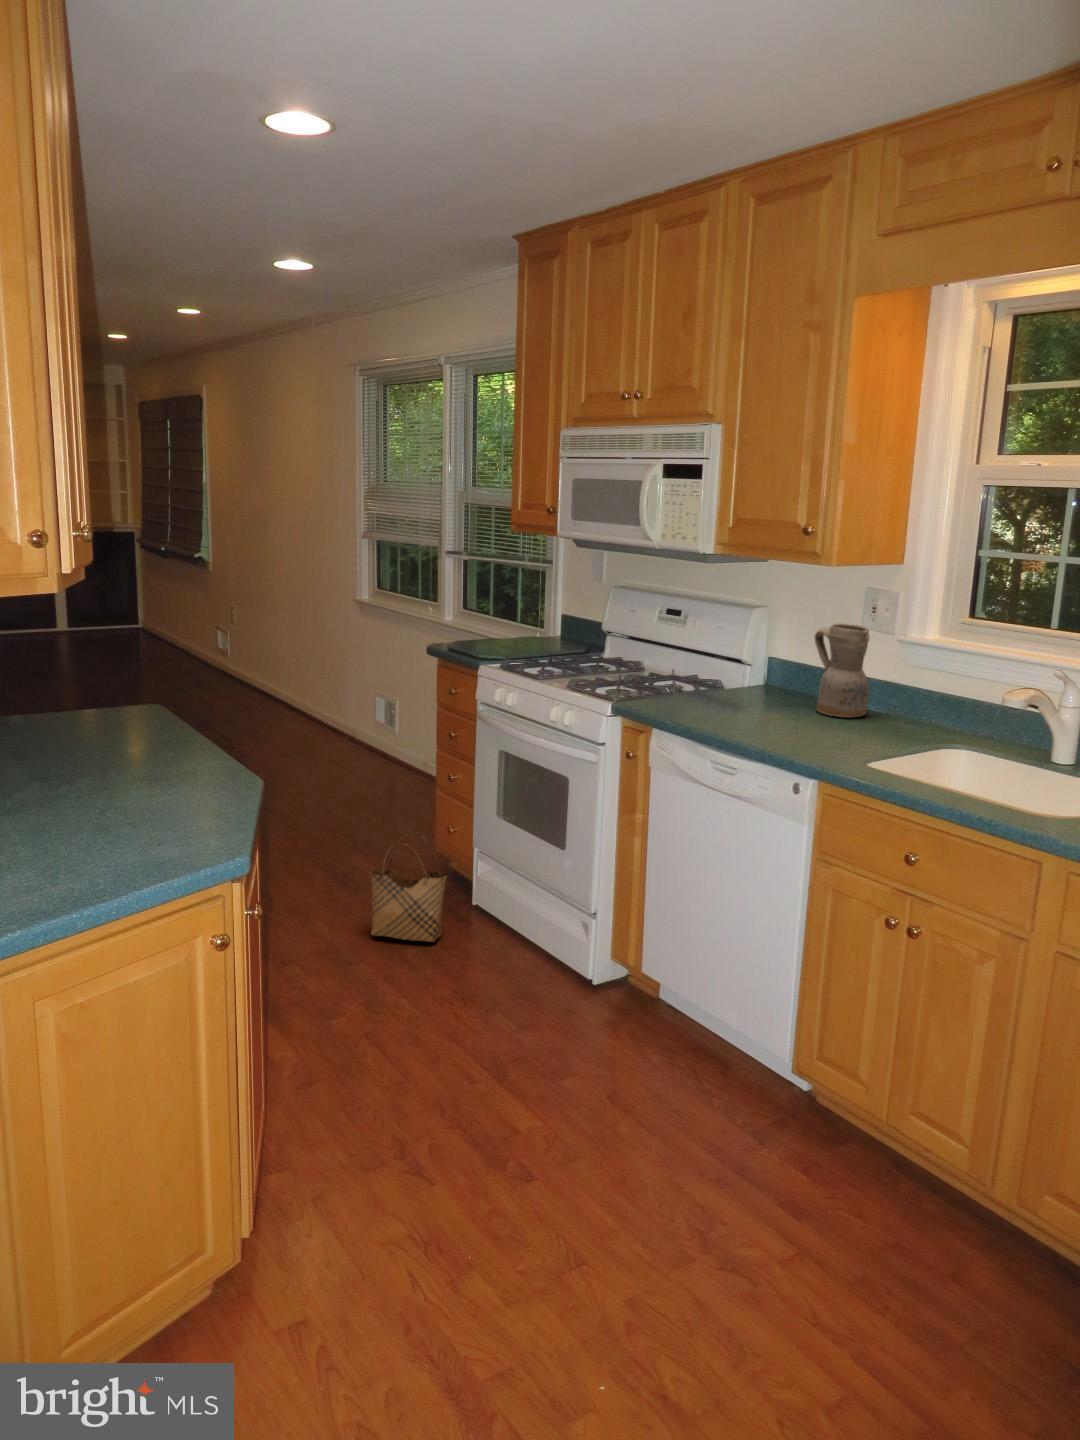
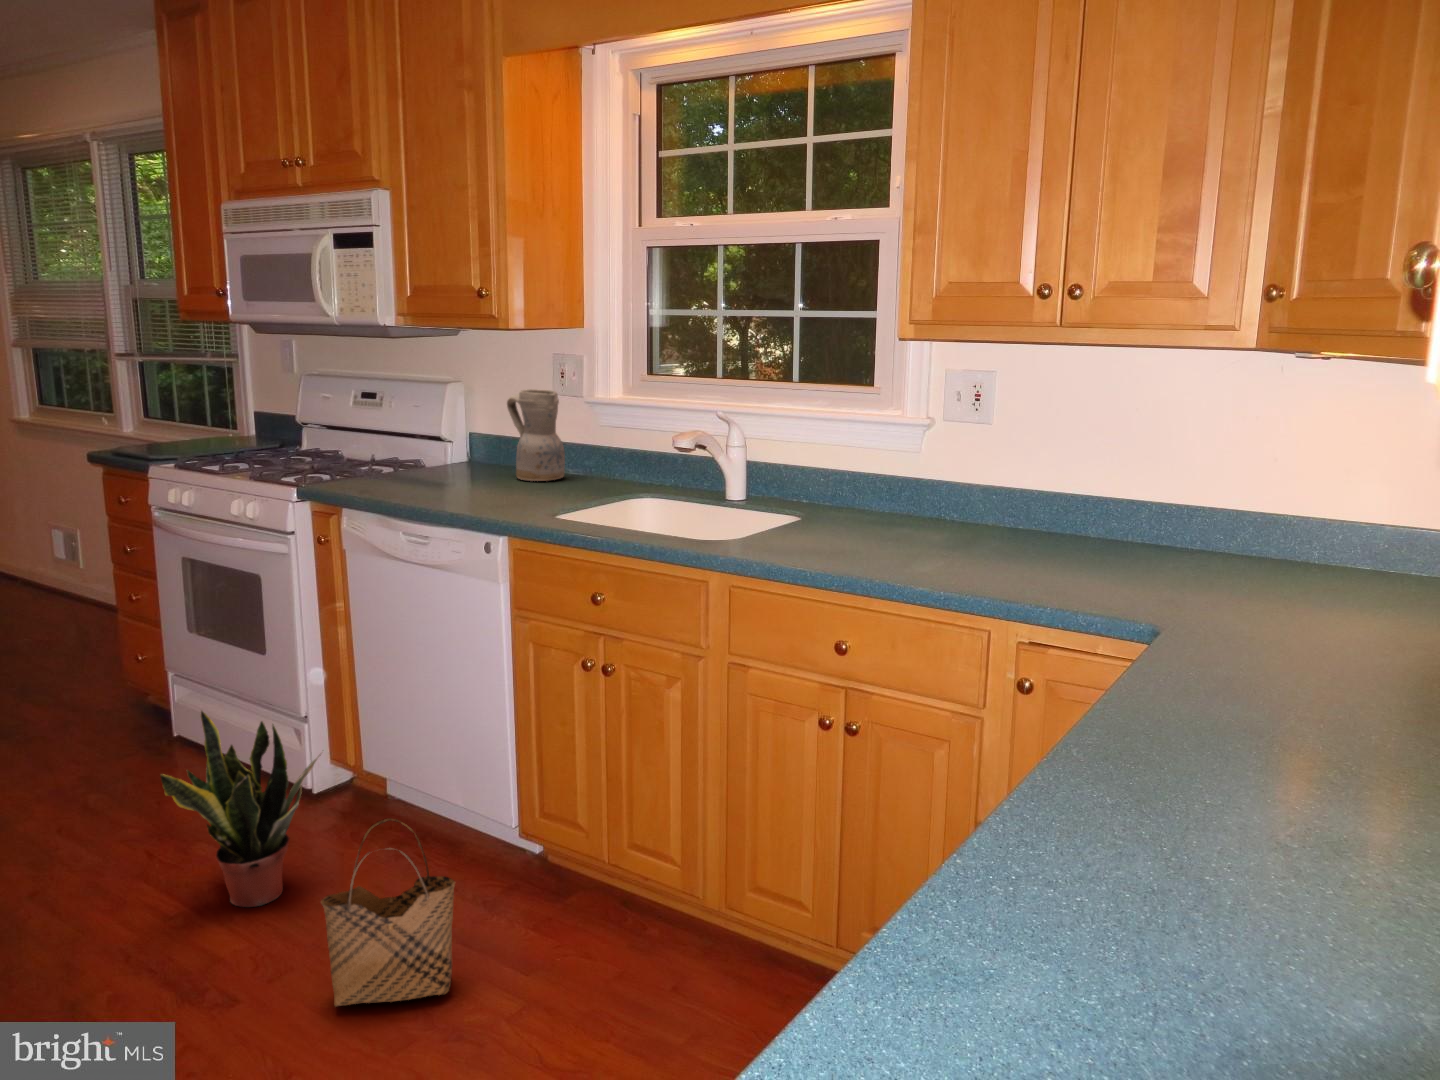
woven basket: present [370,832,446,942] -> present [321,818,455,1006]
potted plant: none [486,904,619,1089] -> present [160,711,321,907]

